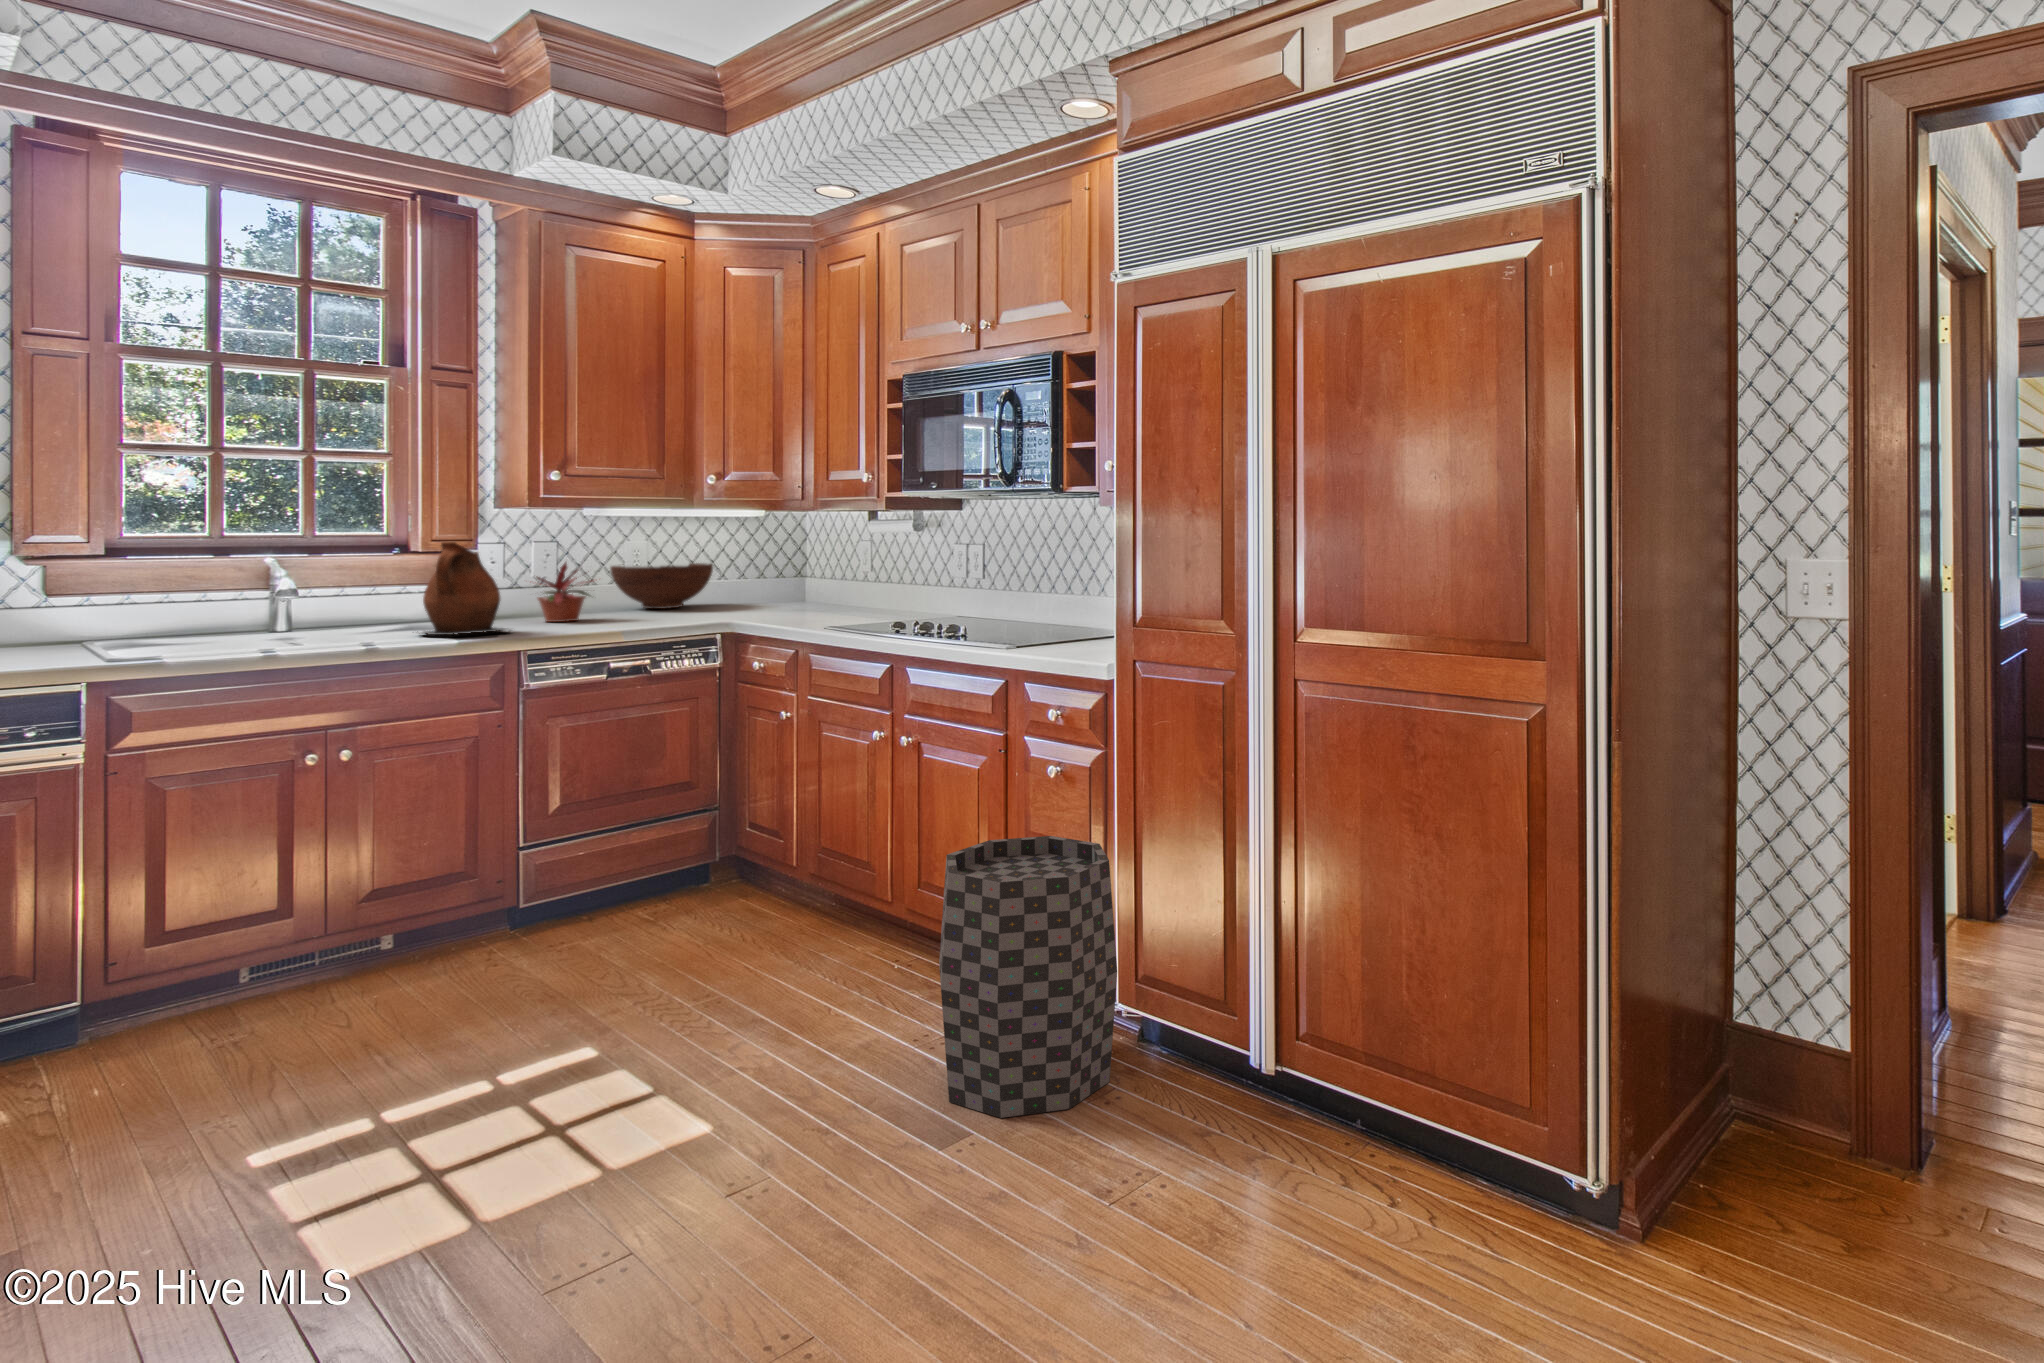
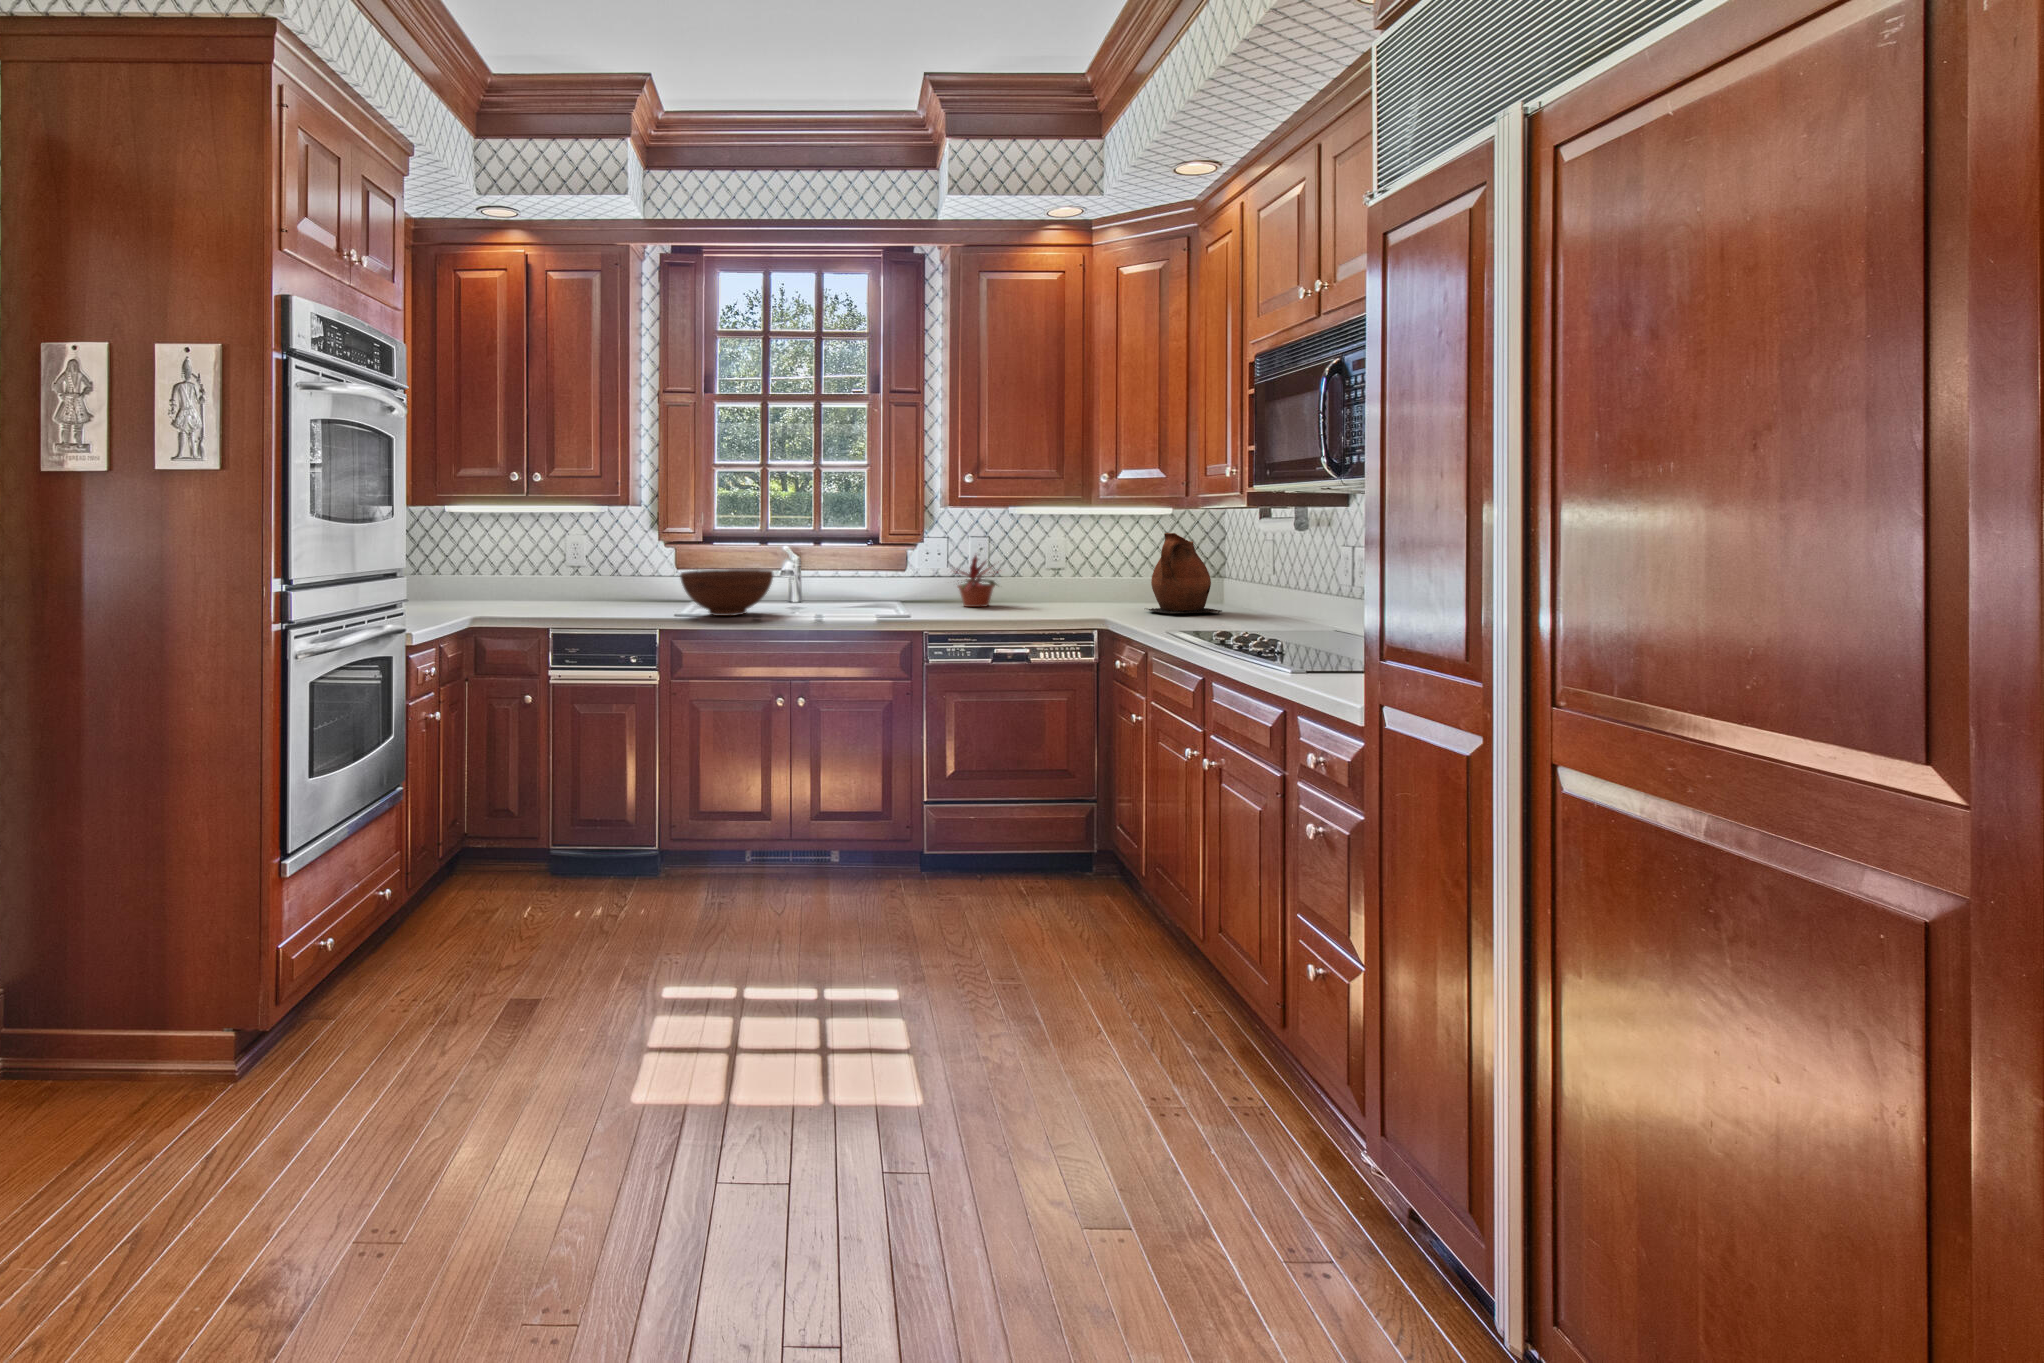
ceramic pitcher: present [419,542,506,635] -> present [1148,533,1222,613]
fruit bowl: present [610,563,713,609] -> present [680,569,773,616]
trash can: present [939,836,1117,1118] -> none [1109,896,1344,1259]

